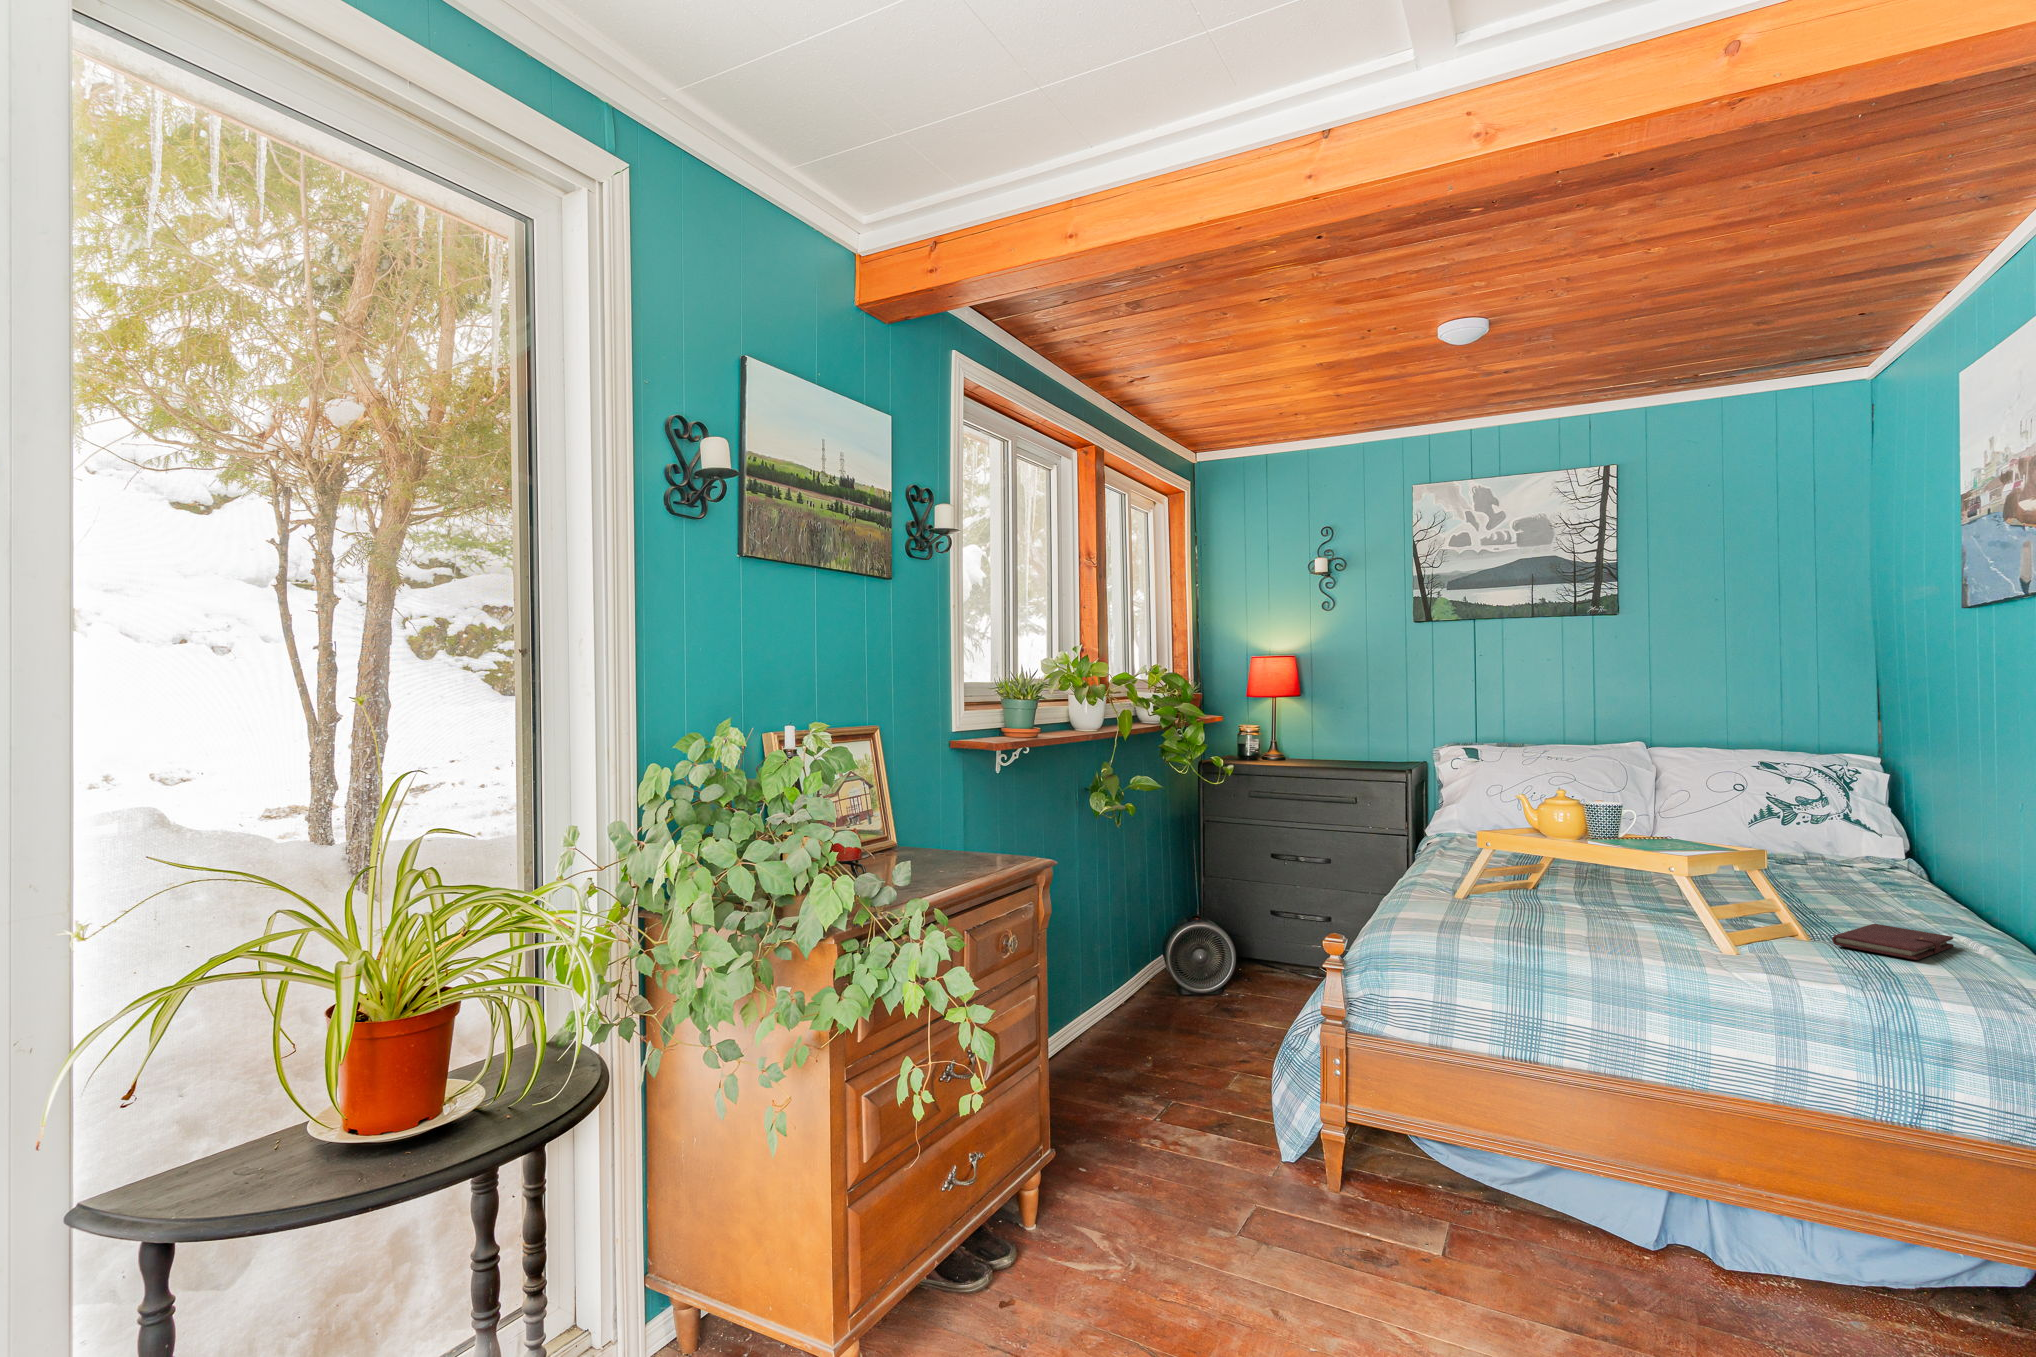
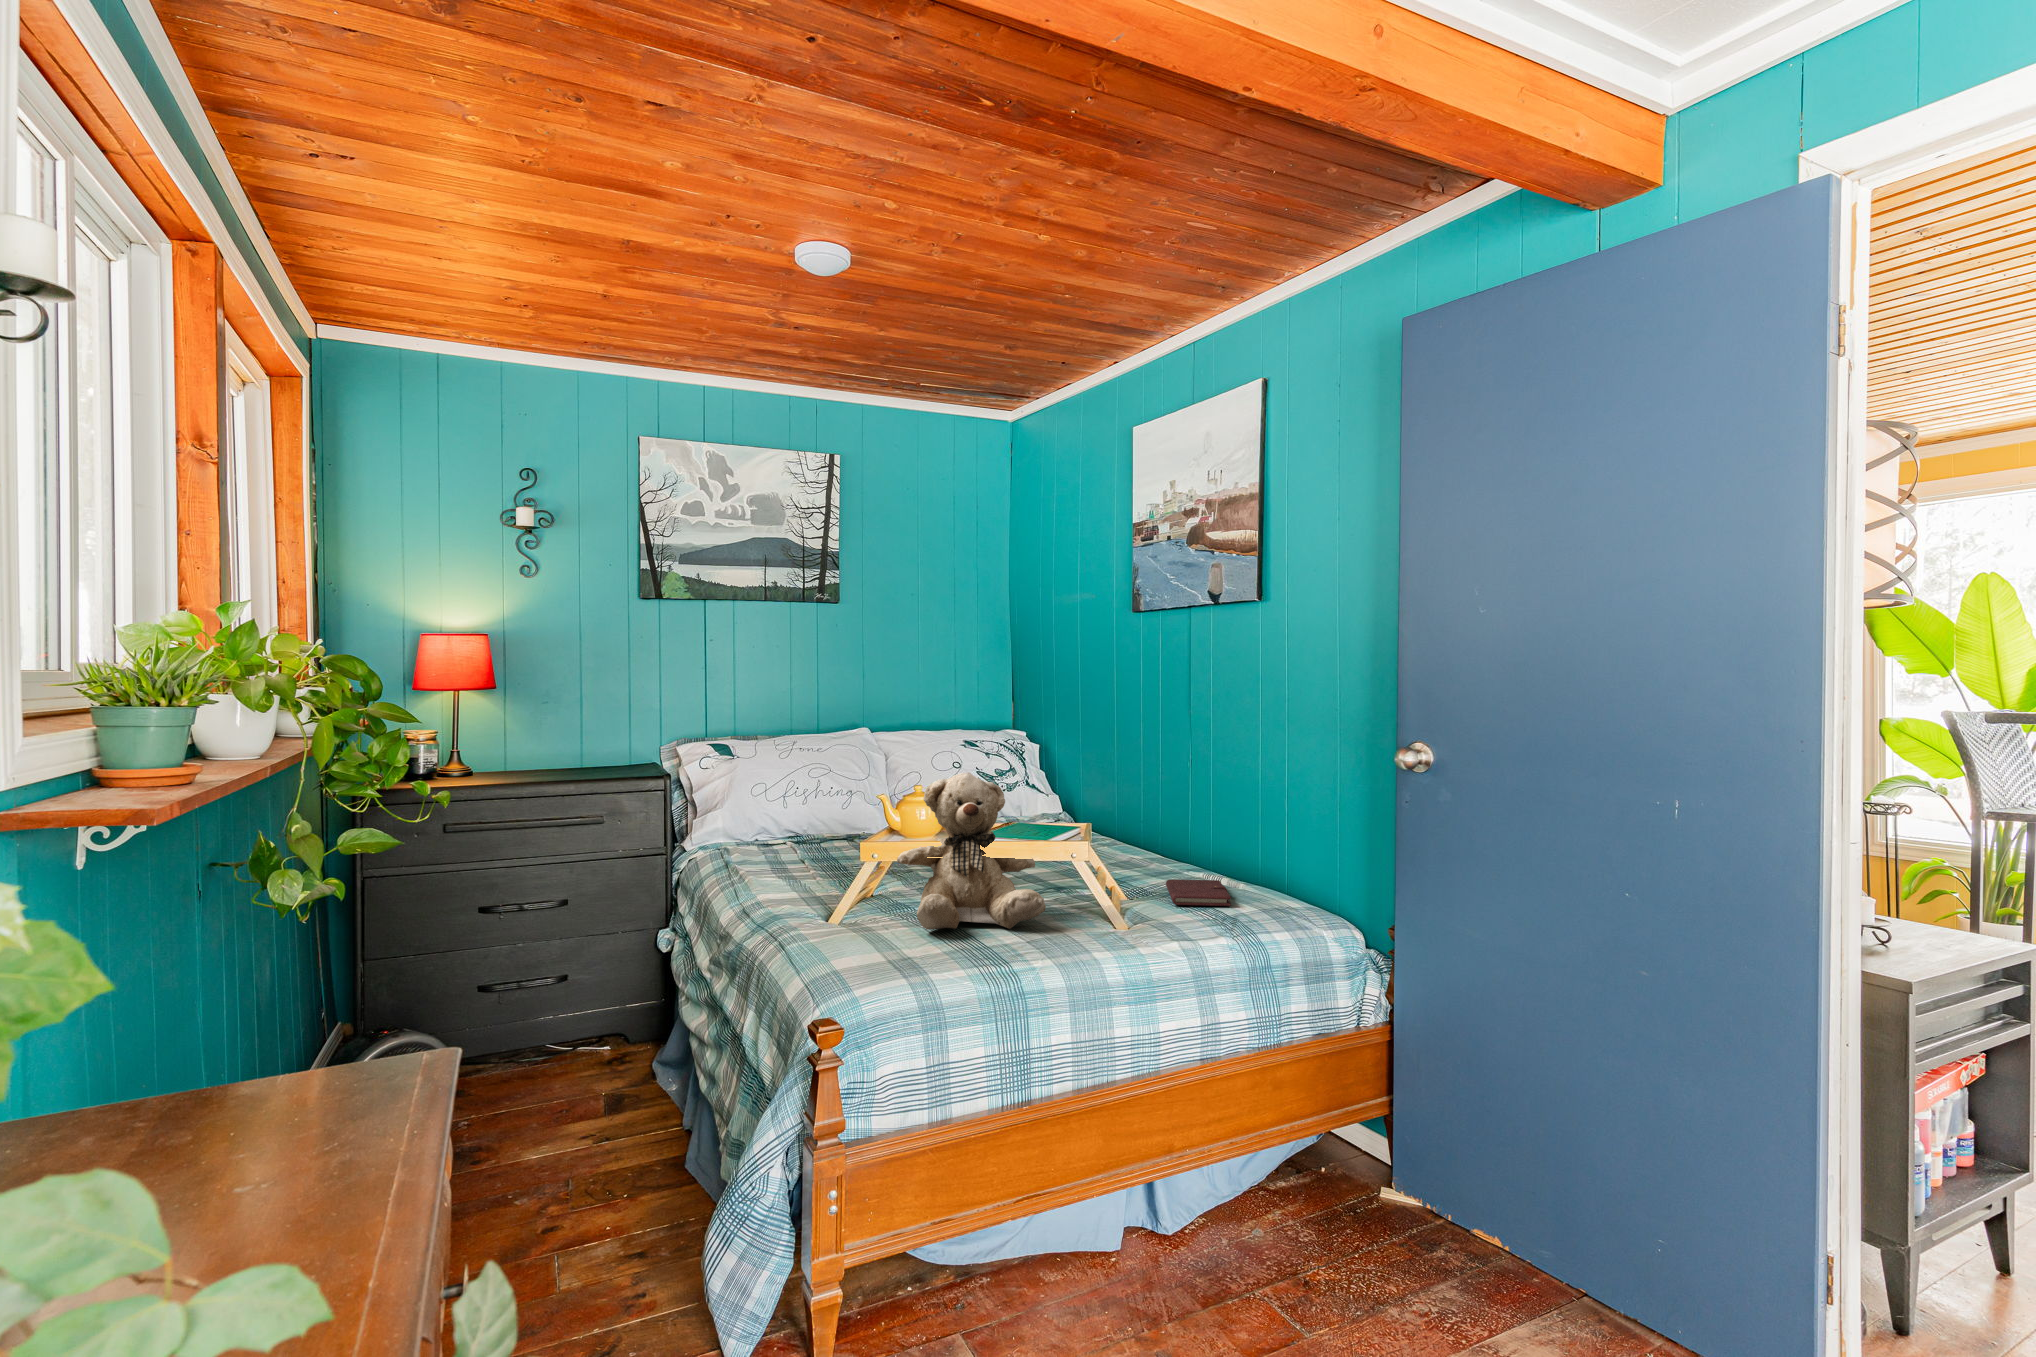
teddy bear: none [1493,775,1645,924] -> present [897,772,1046,930]

